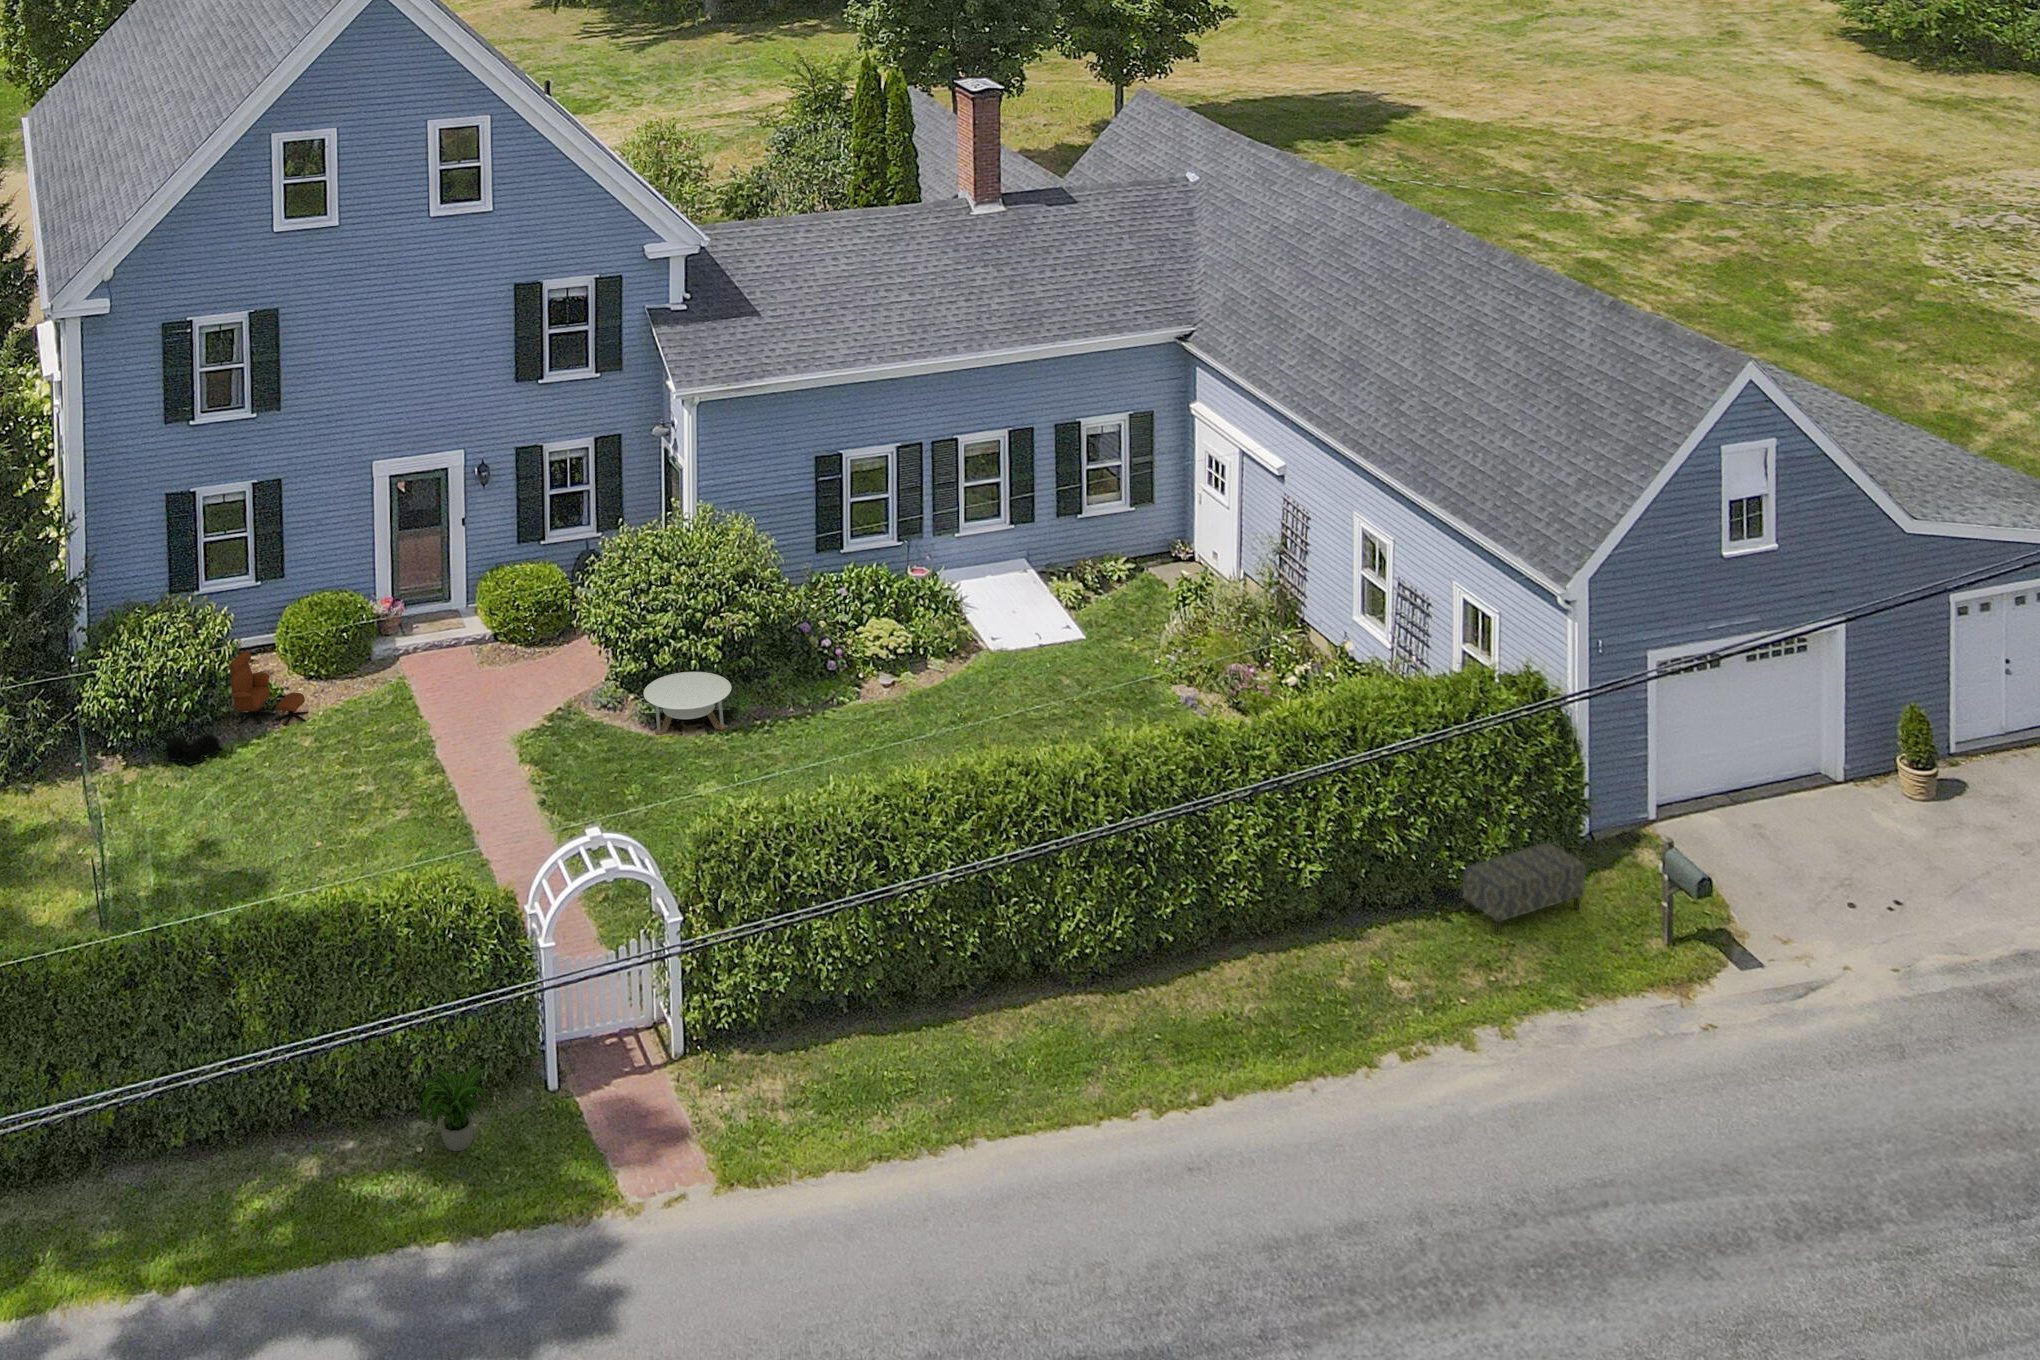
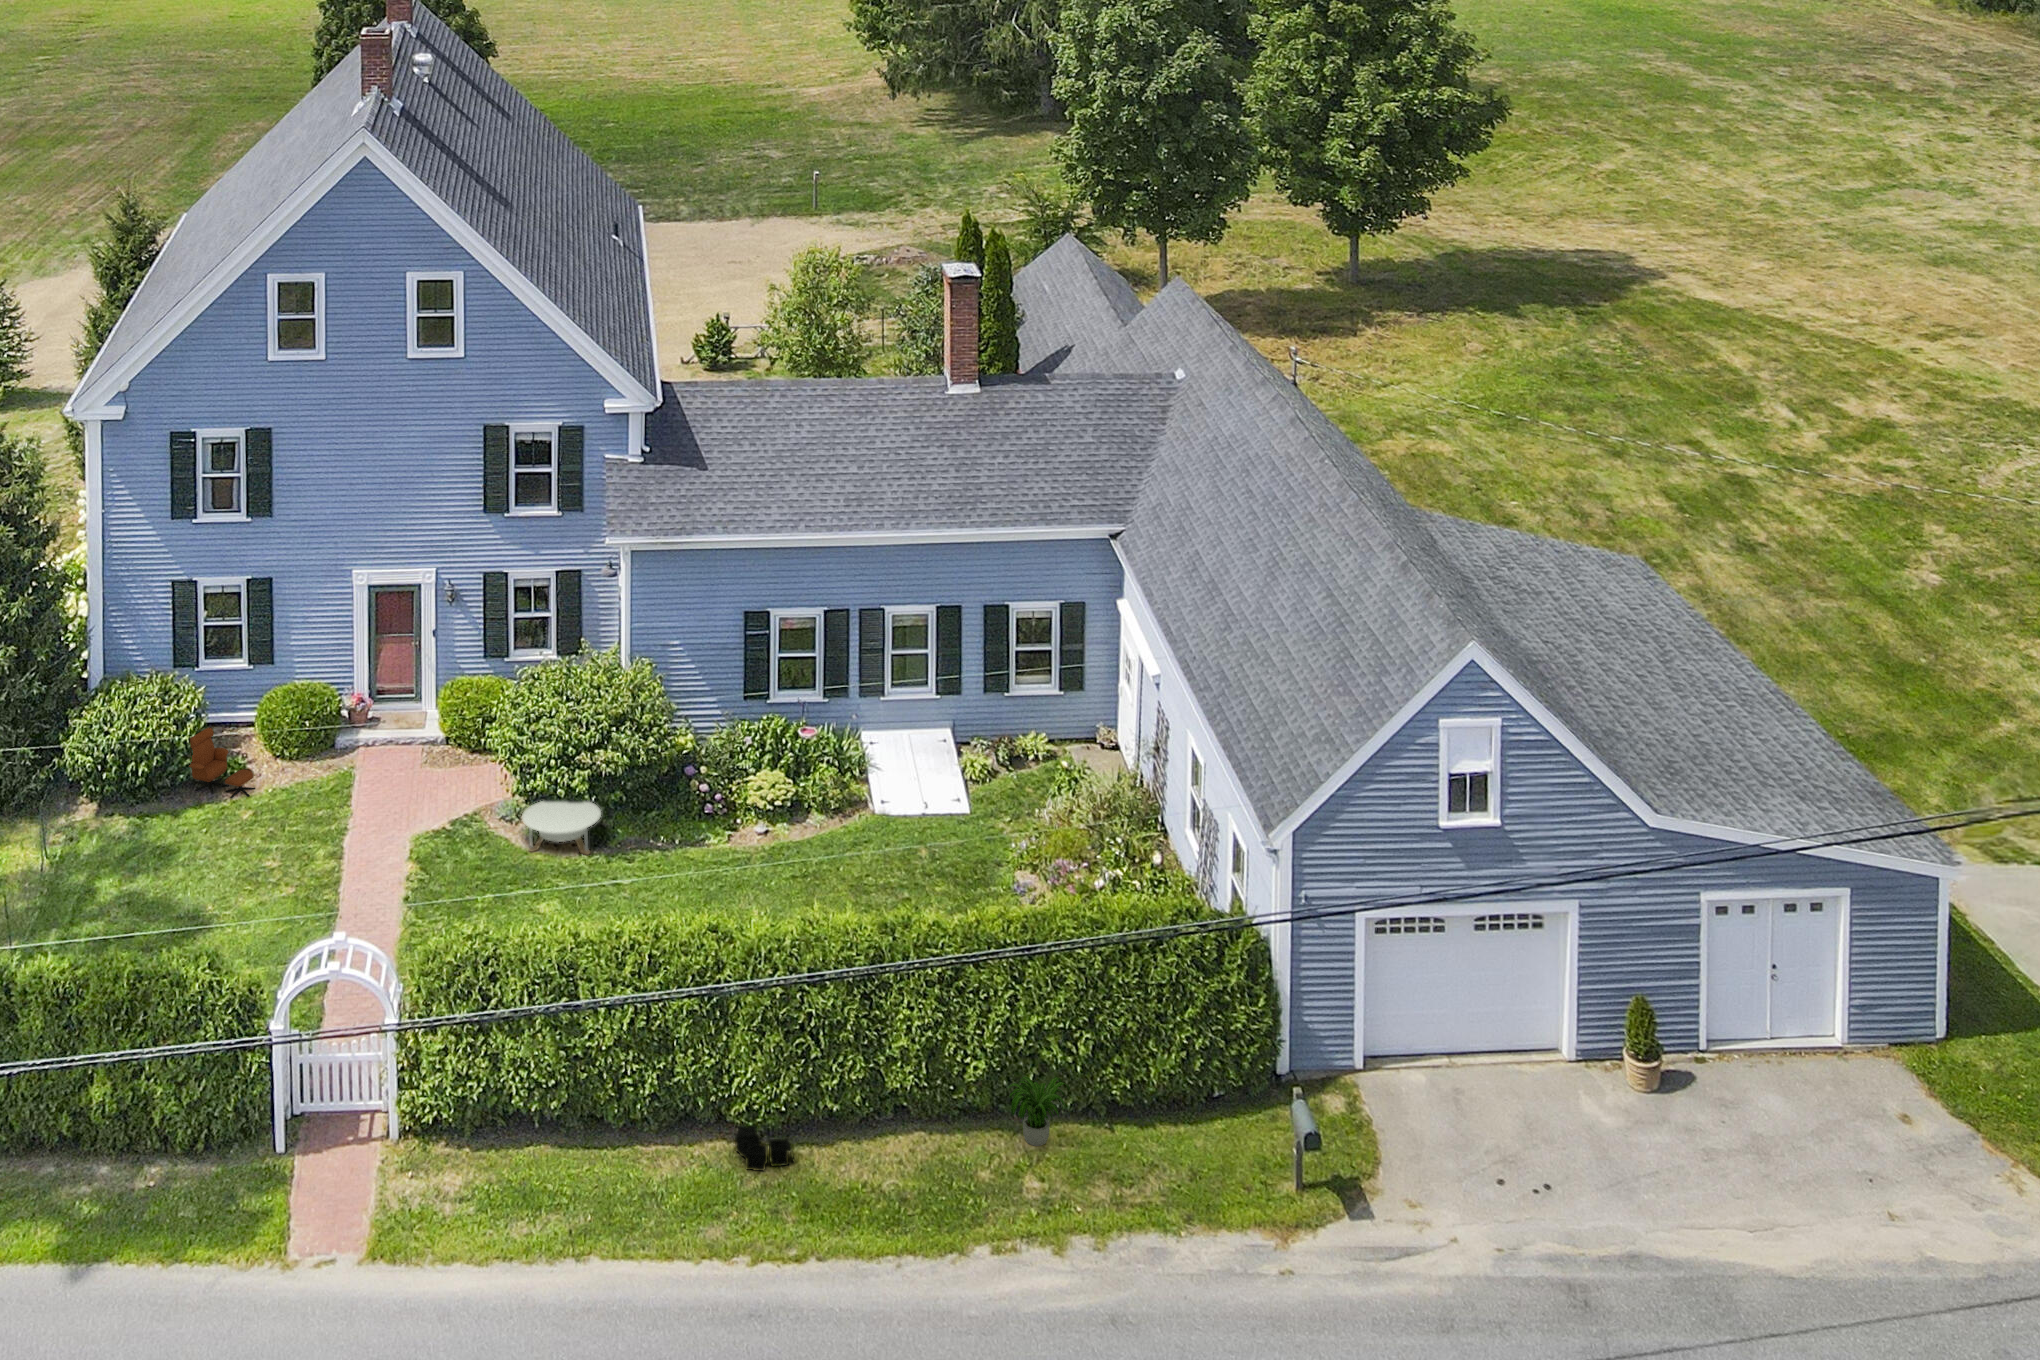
storage bin: present [164,733,221,765] -> present [735,1126,794,1171]
bench: present [1463,843,1586,934] -> none [1133,1074,1247,1152]
potted plant: present [419,1064,493,1151] -> present [1008,1077,1070,1146]

